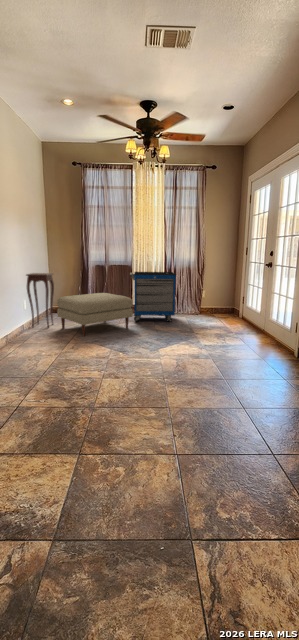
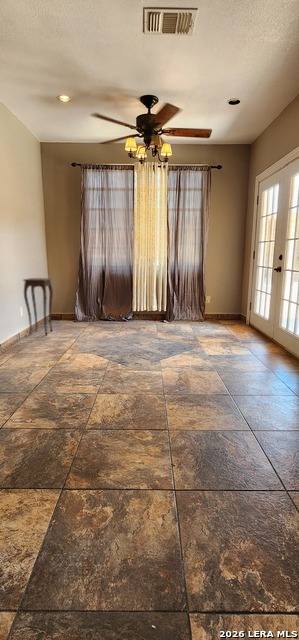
storage cabinet: present [130,272,176,322] -> none [131,276,179,328]
ottoman: present [57,293,133,336] -> none [55,299,134,345]

